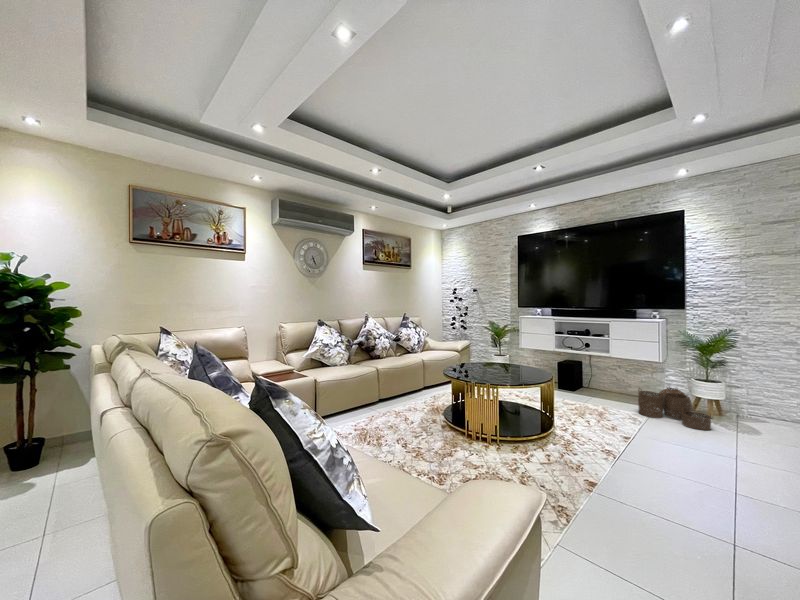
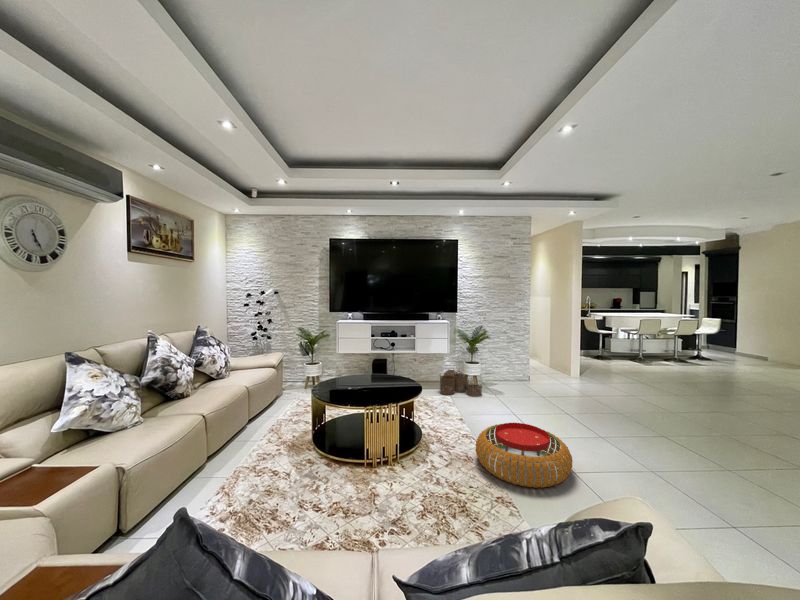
pouf: none [573,445,731,544] -> present [476,423,573,488]

